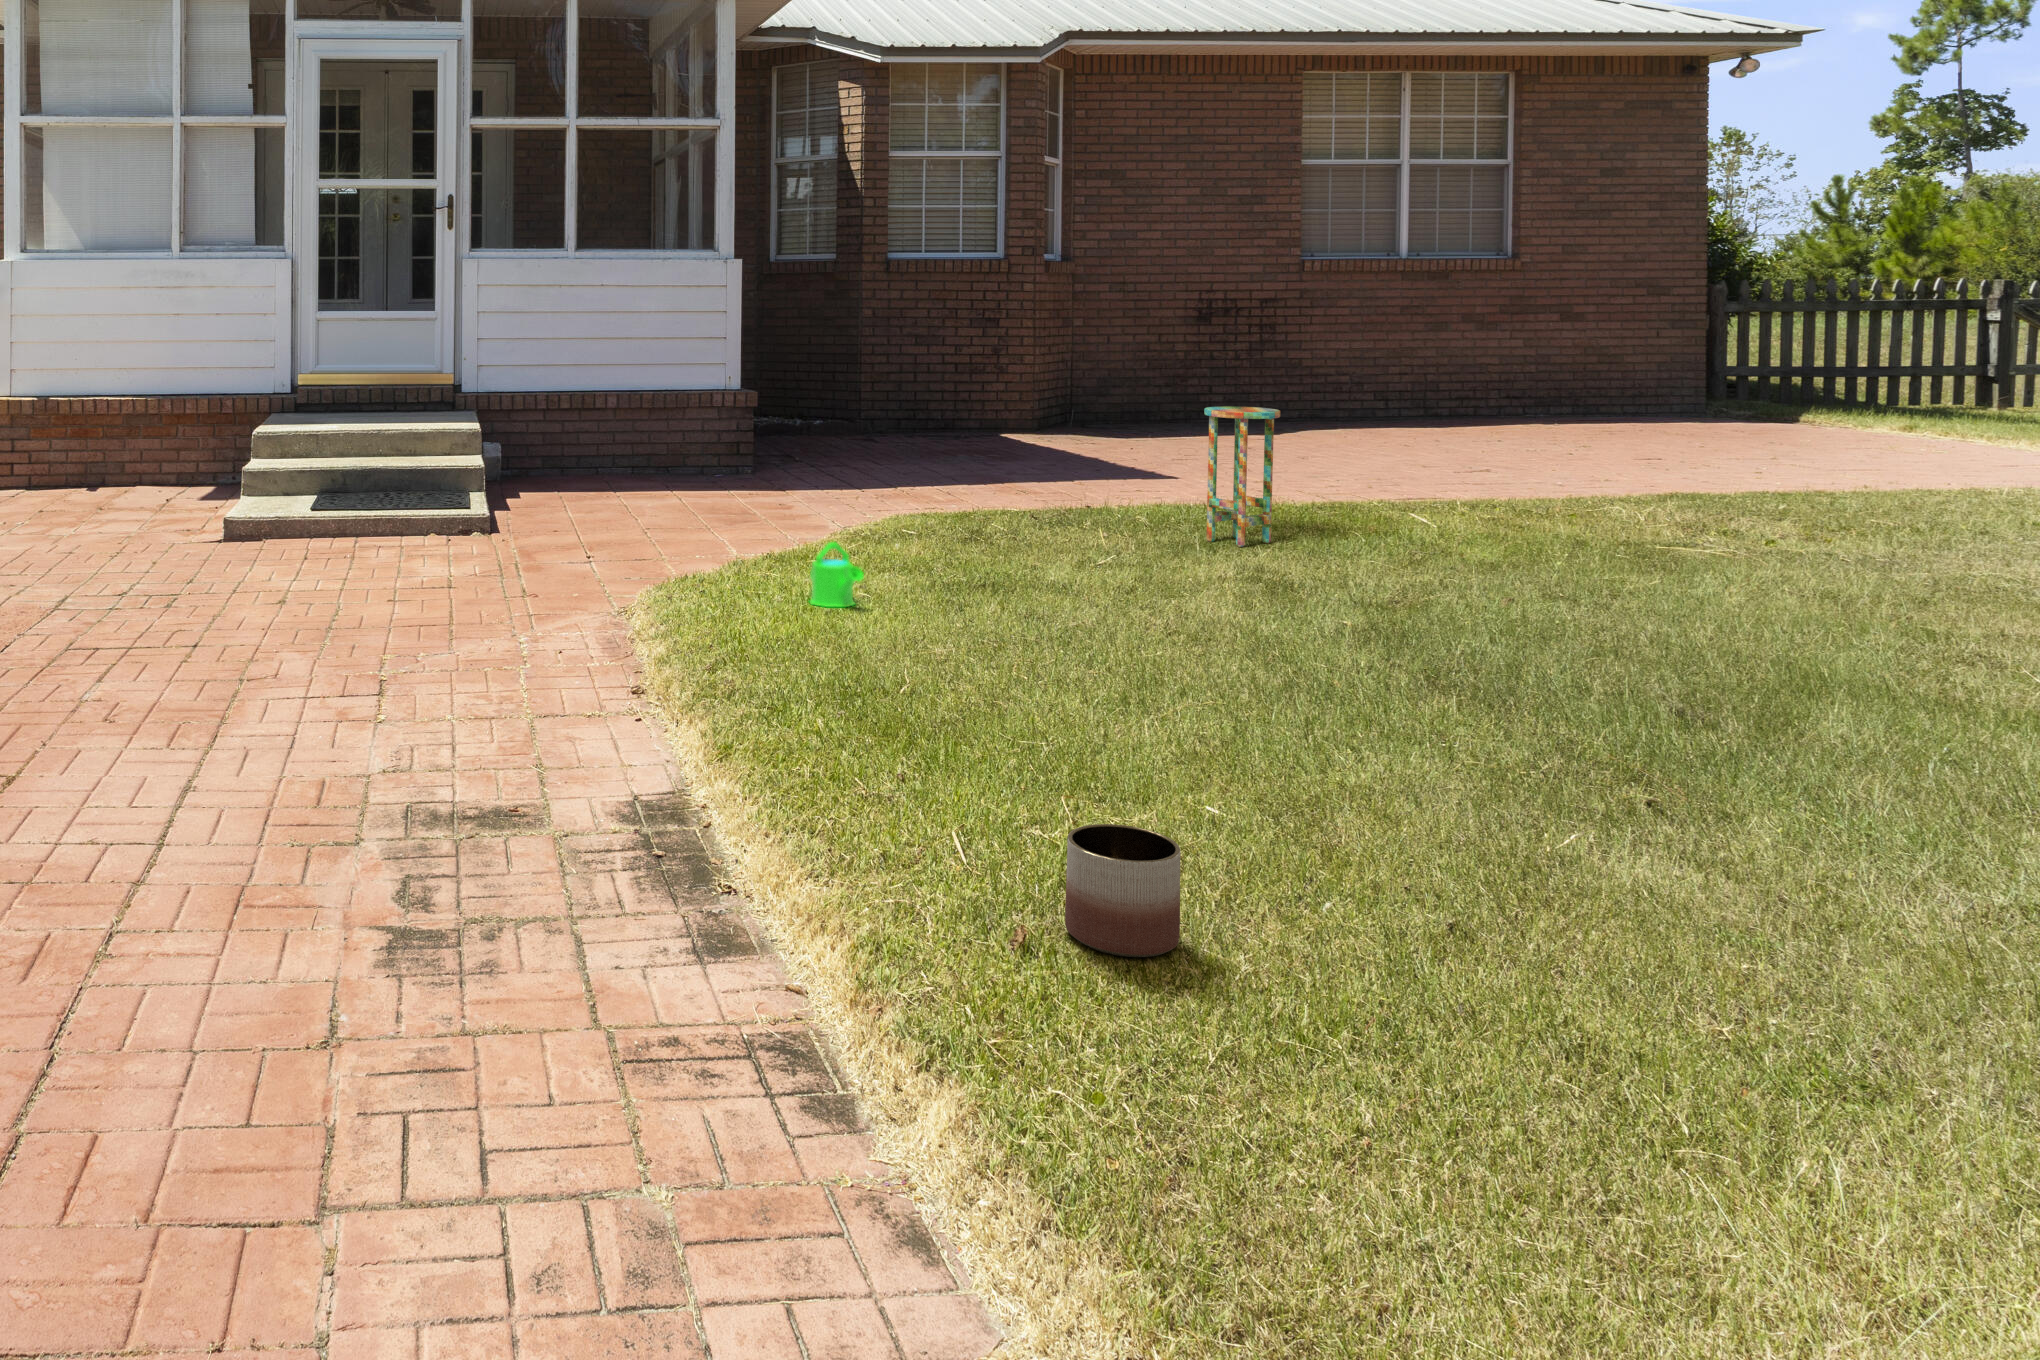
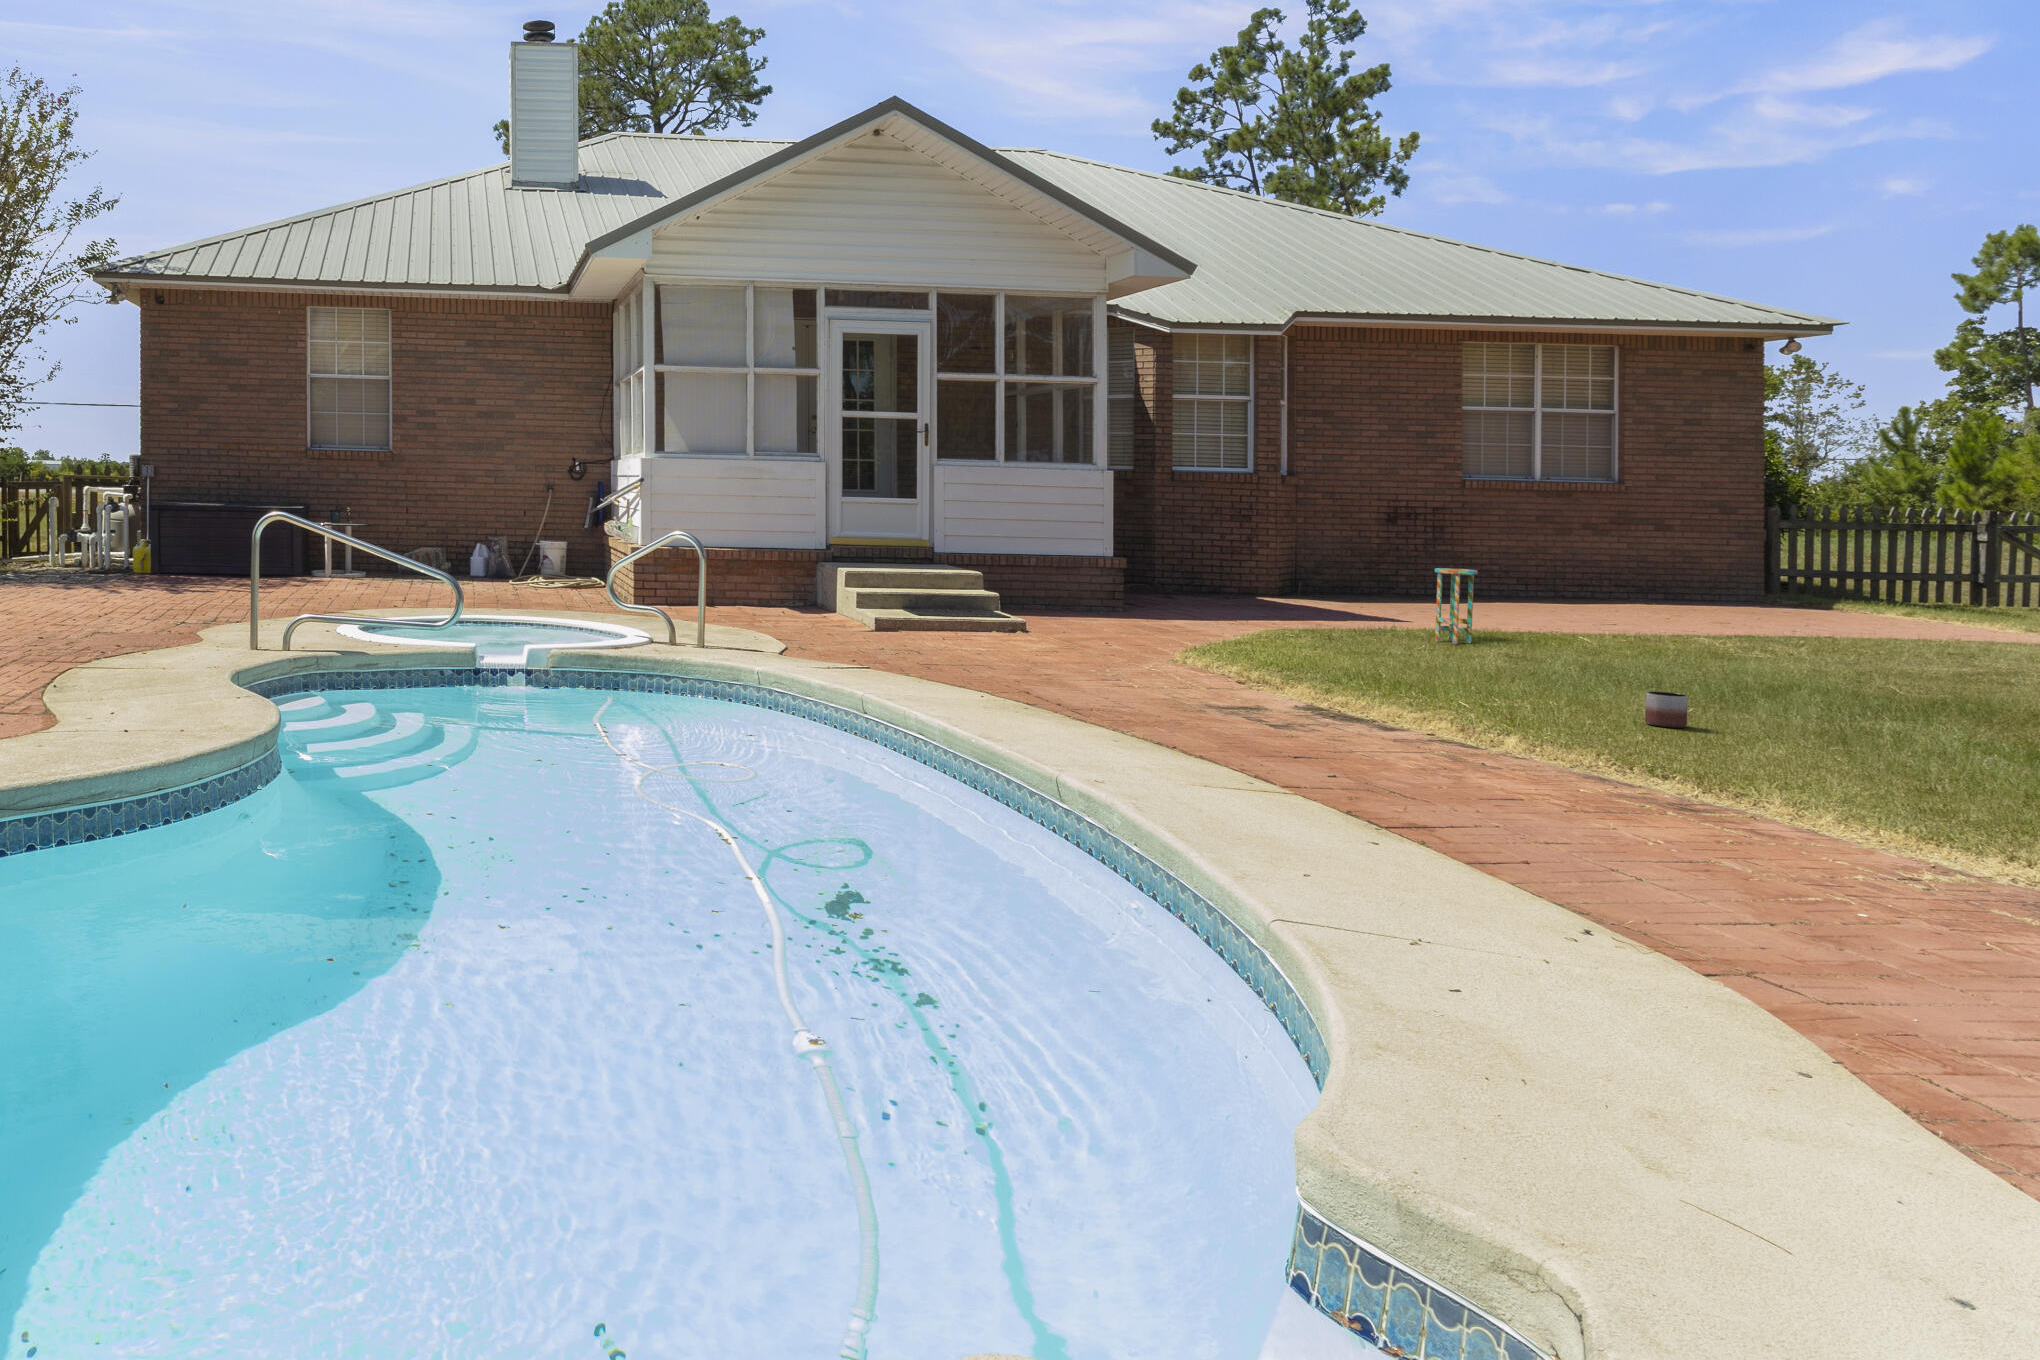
watering can: present [810,542,864,607] -> none [1244,624,1279,656]
planter: present [1065,824,1181,957] -> present [1645,691,1688,728]

